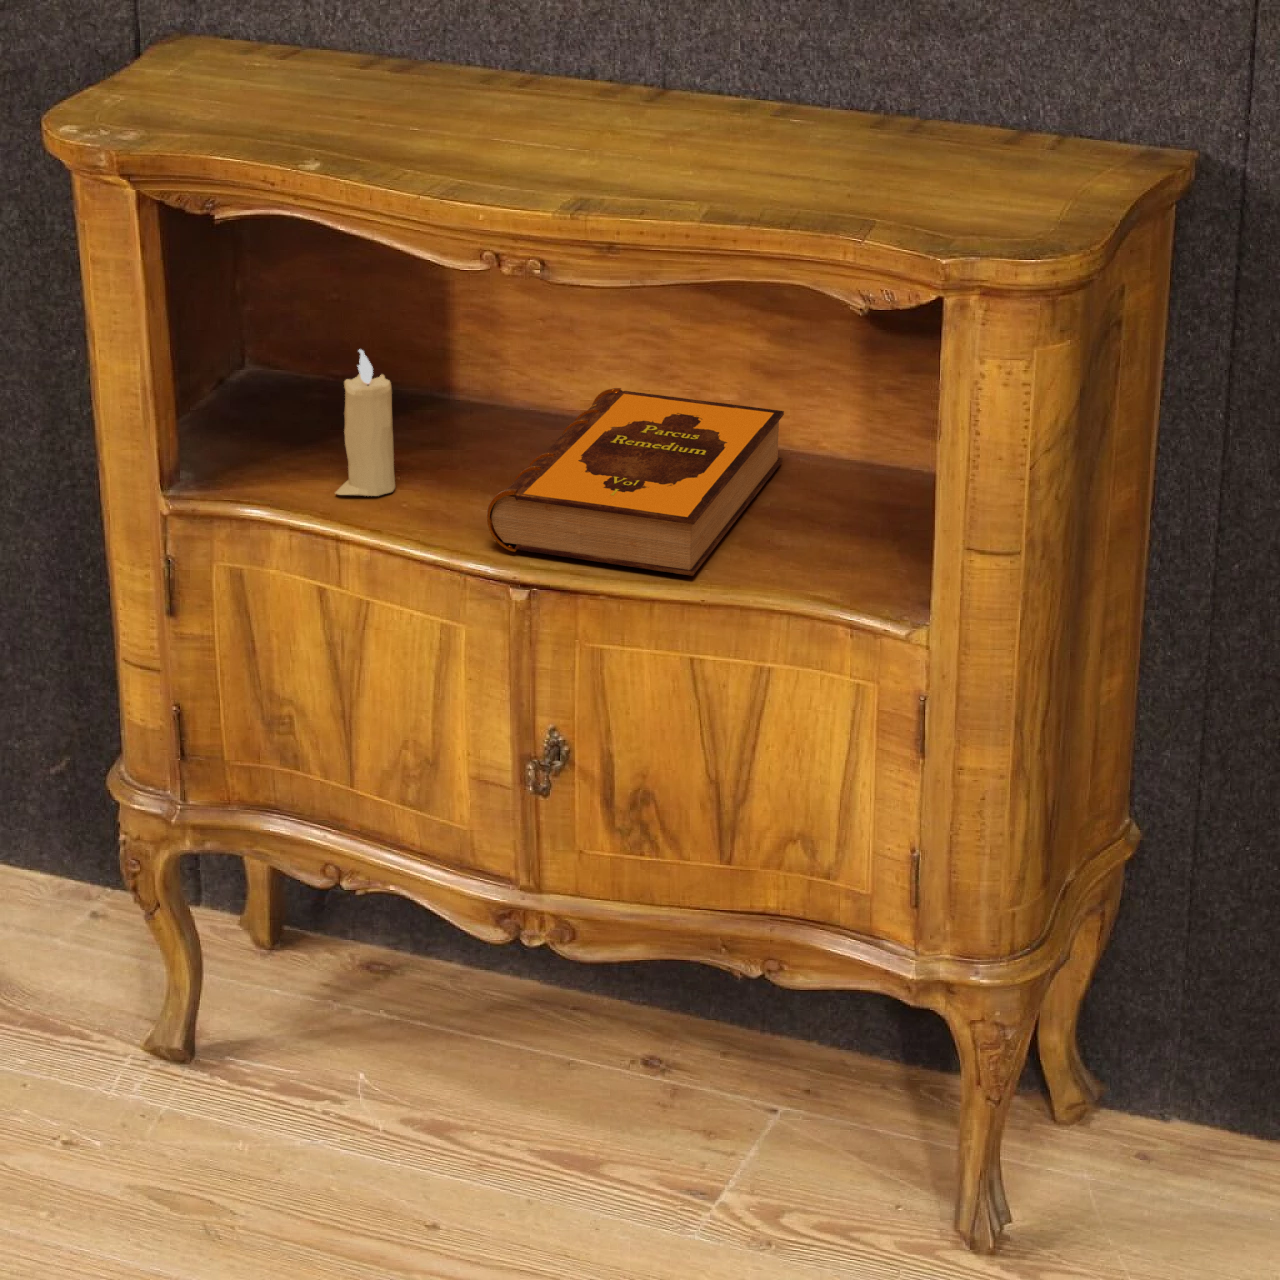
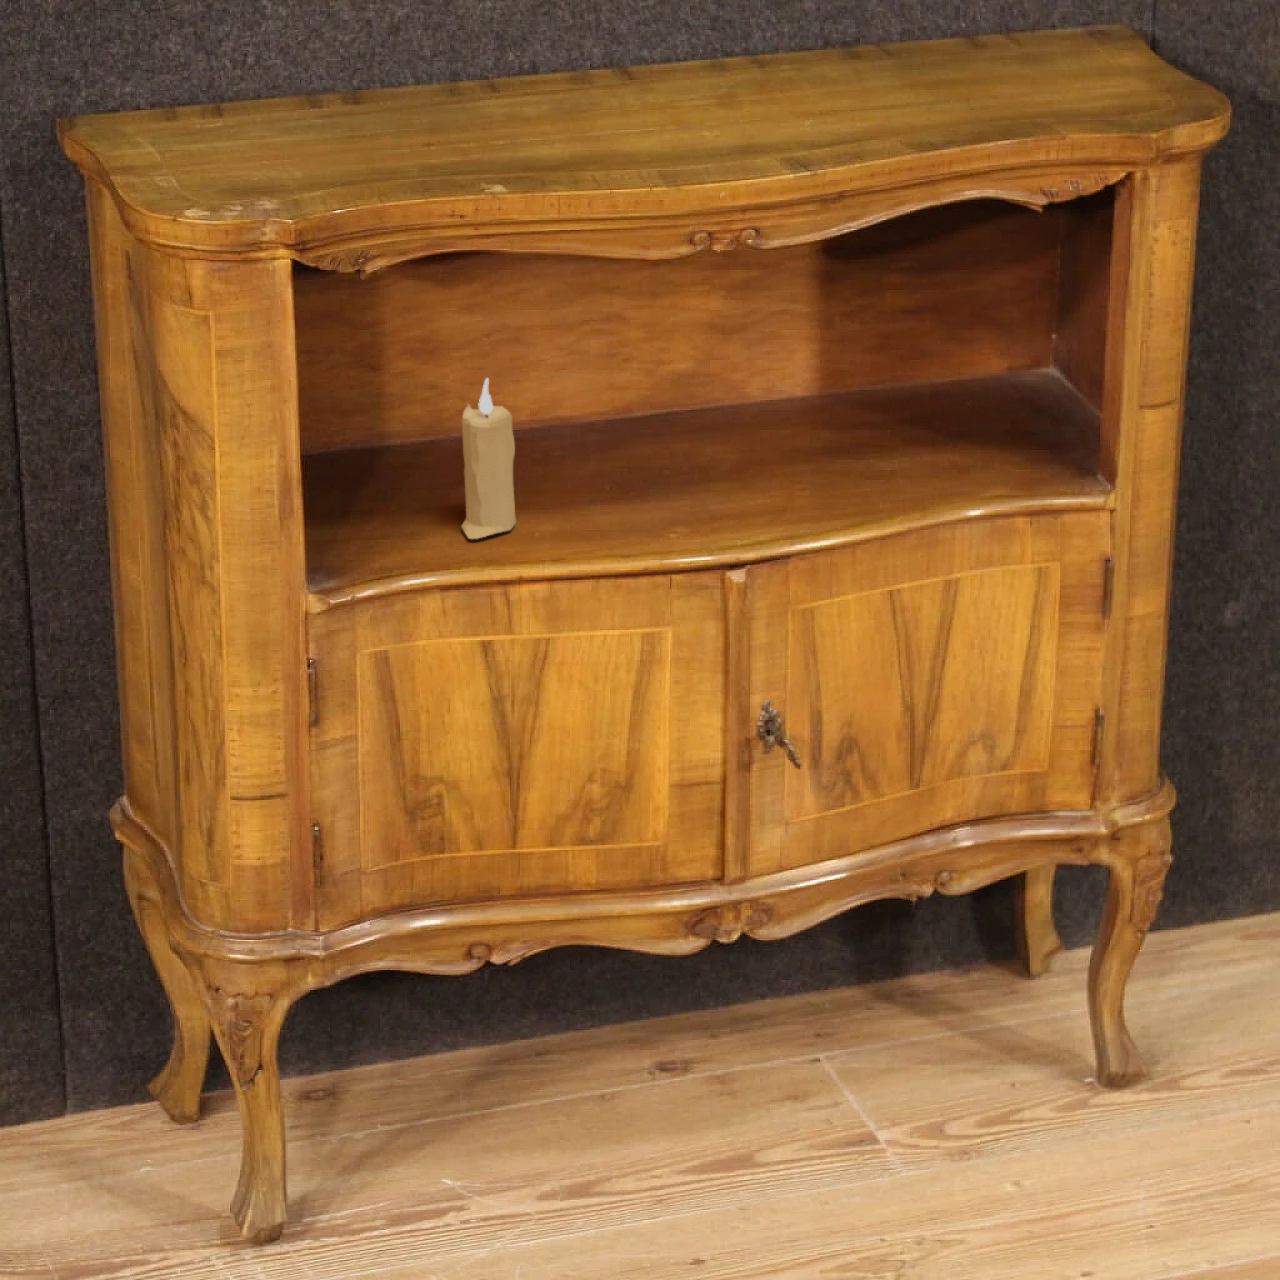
hardback book: present [487,388,784,576] -> none [598,356,901,536]

